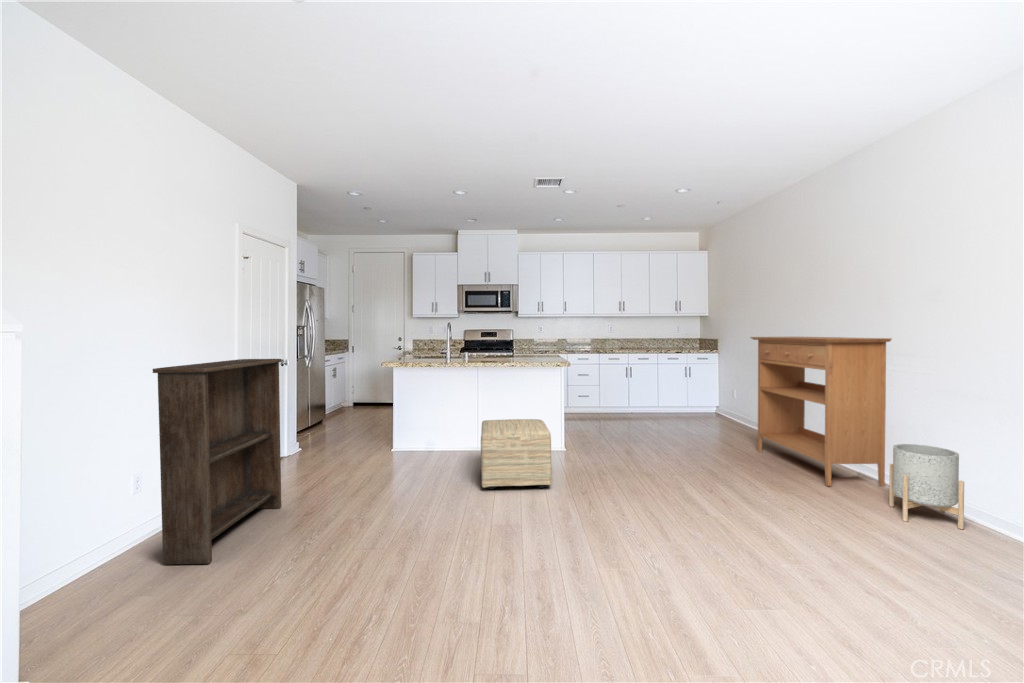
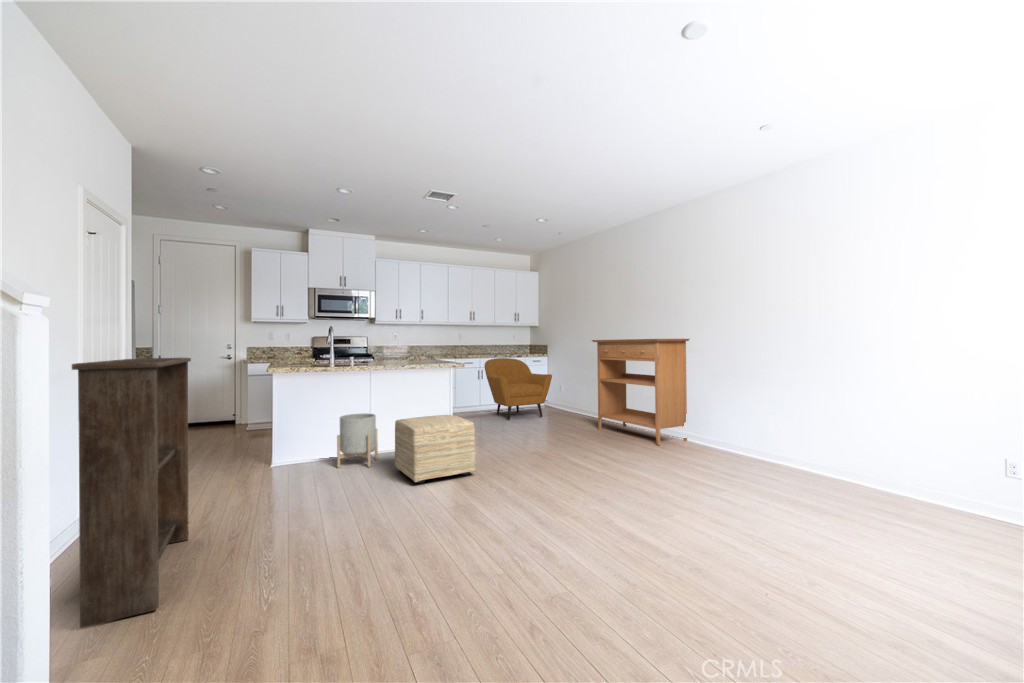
armchair: none [632,355,712,426] -> present [484,358,552,420]
planter: present [889,444,964,529] -> present [337,414,378,468]

